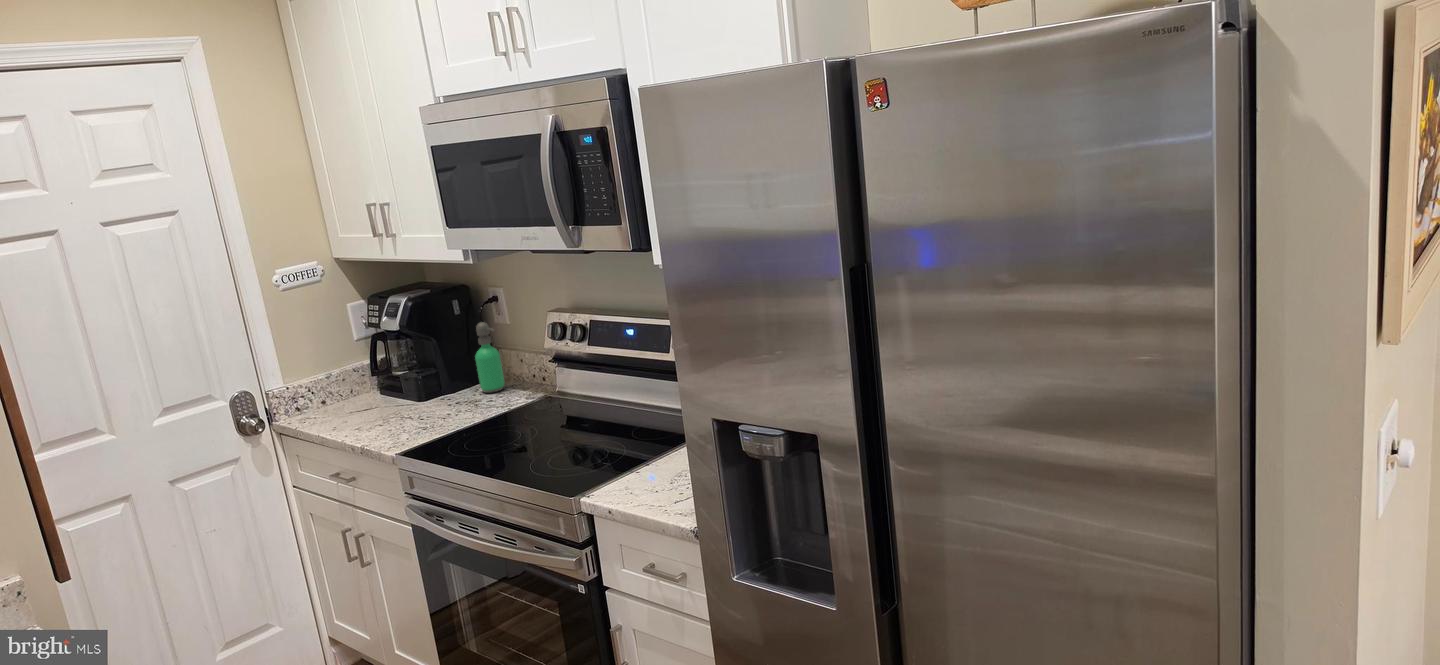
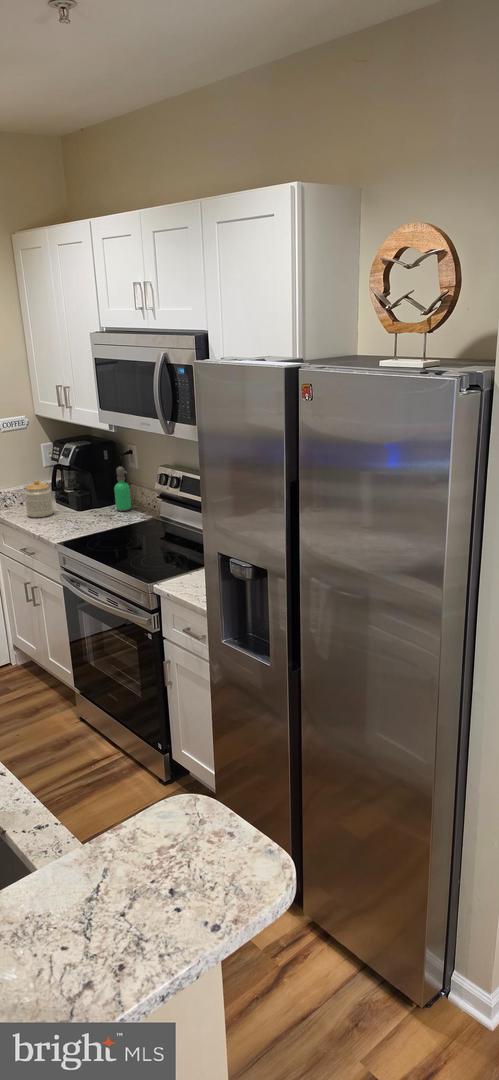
jar: none [328,358,379,420] -> present [24,480,53,517]

